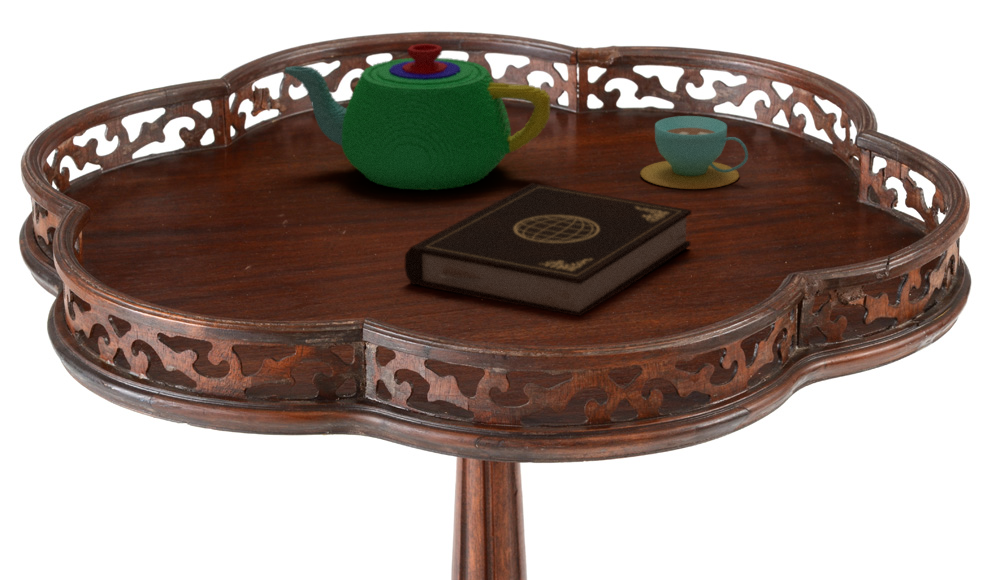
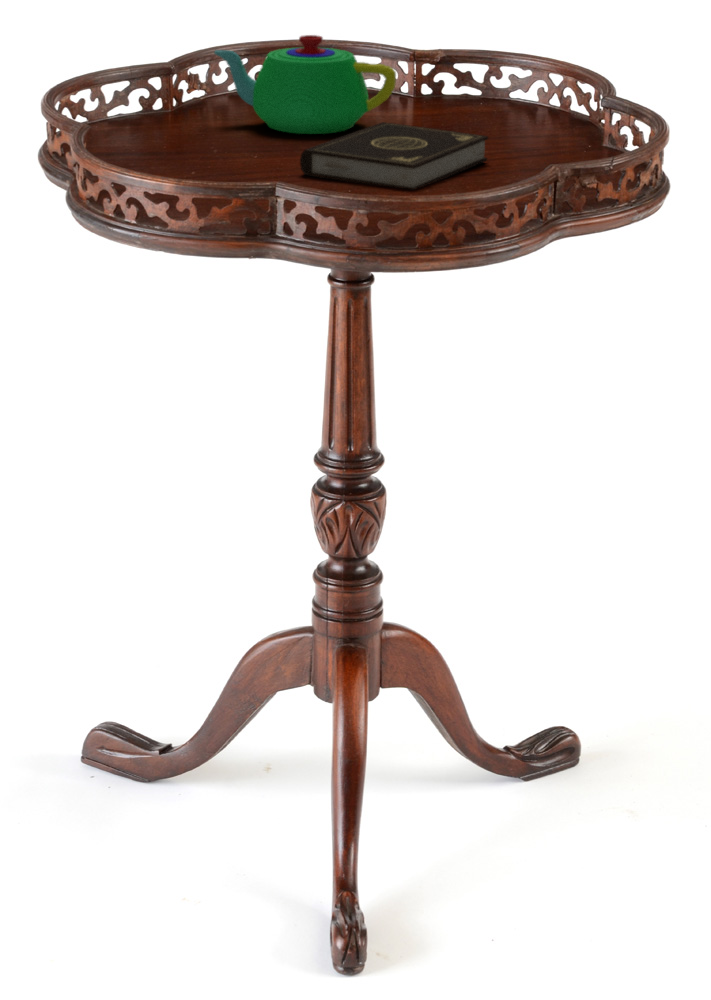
teacup: present [640,116,748,189] -> none [456,90,530,136]

